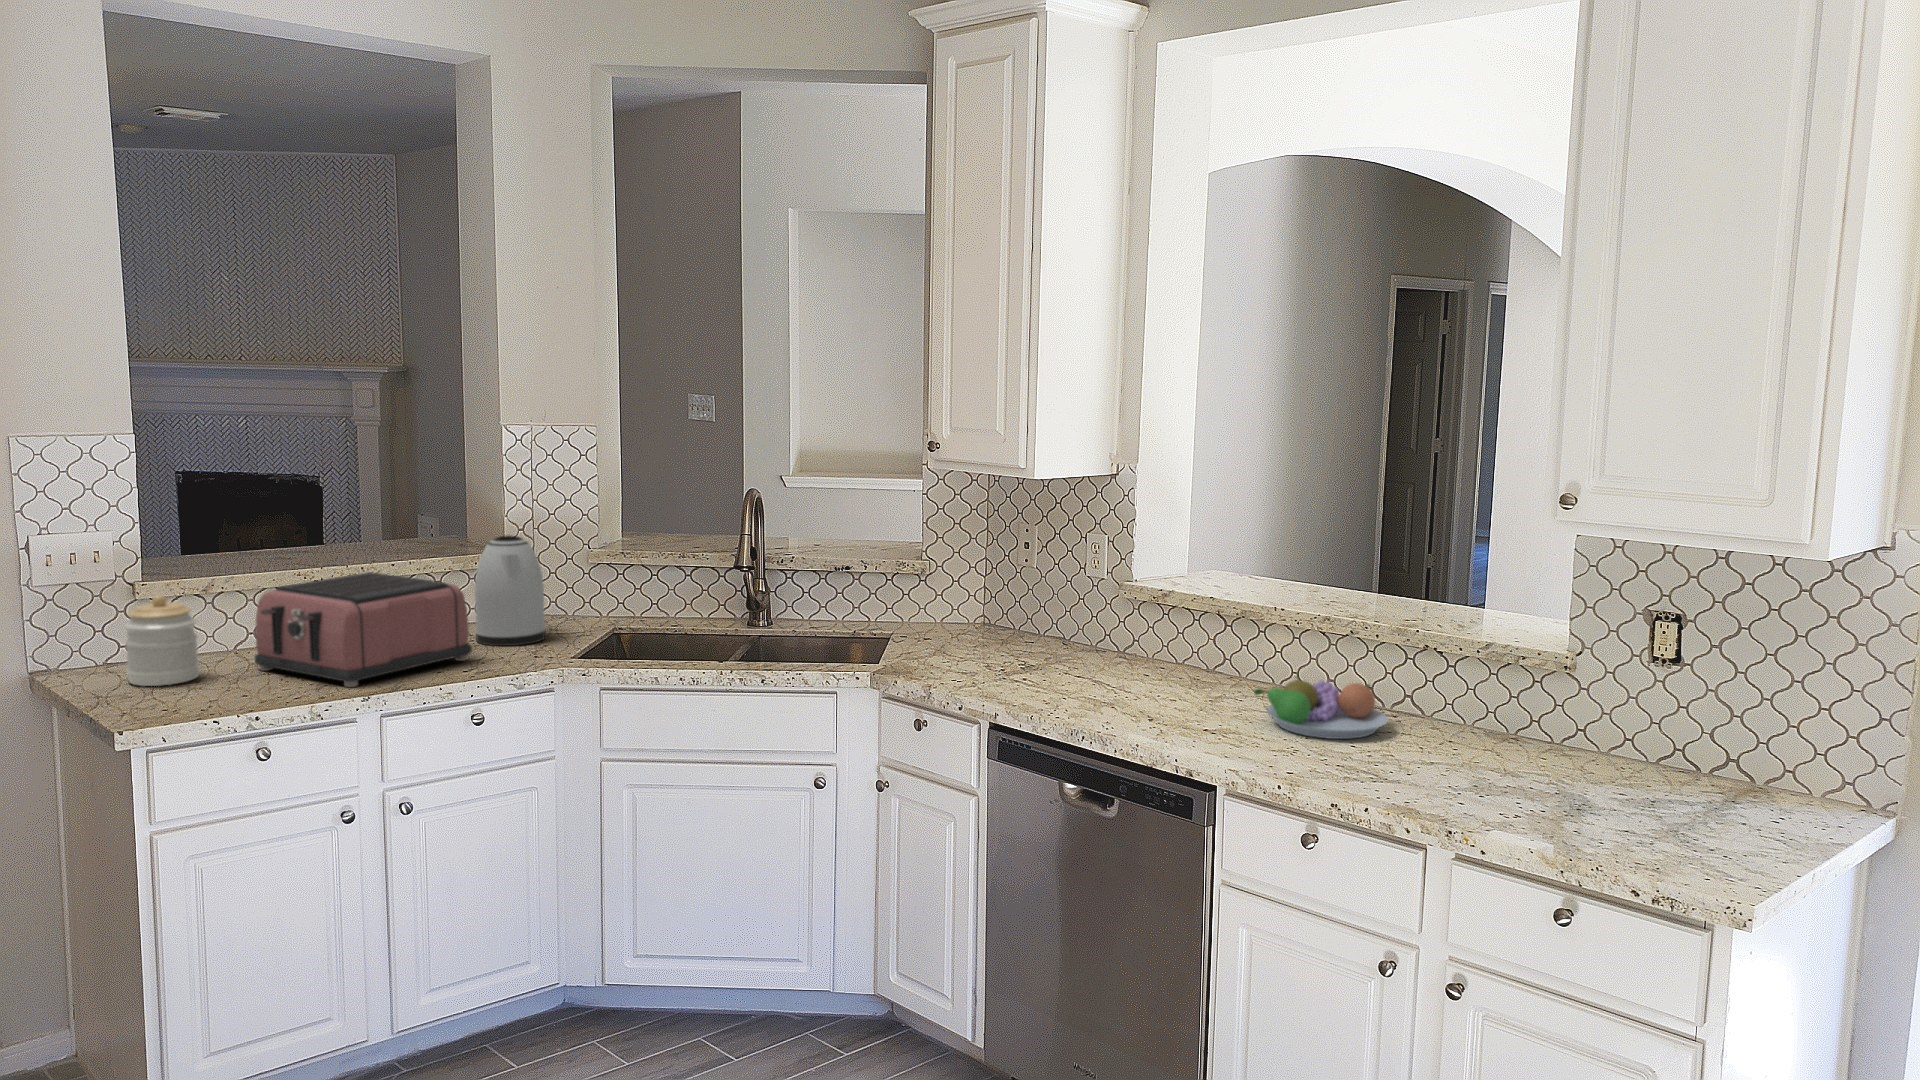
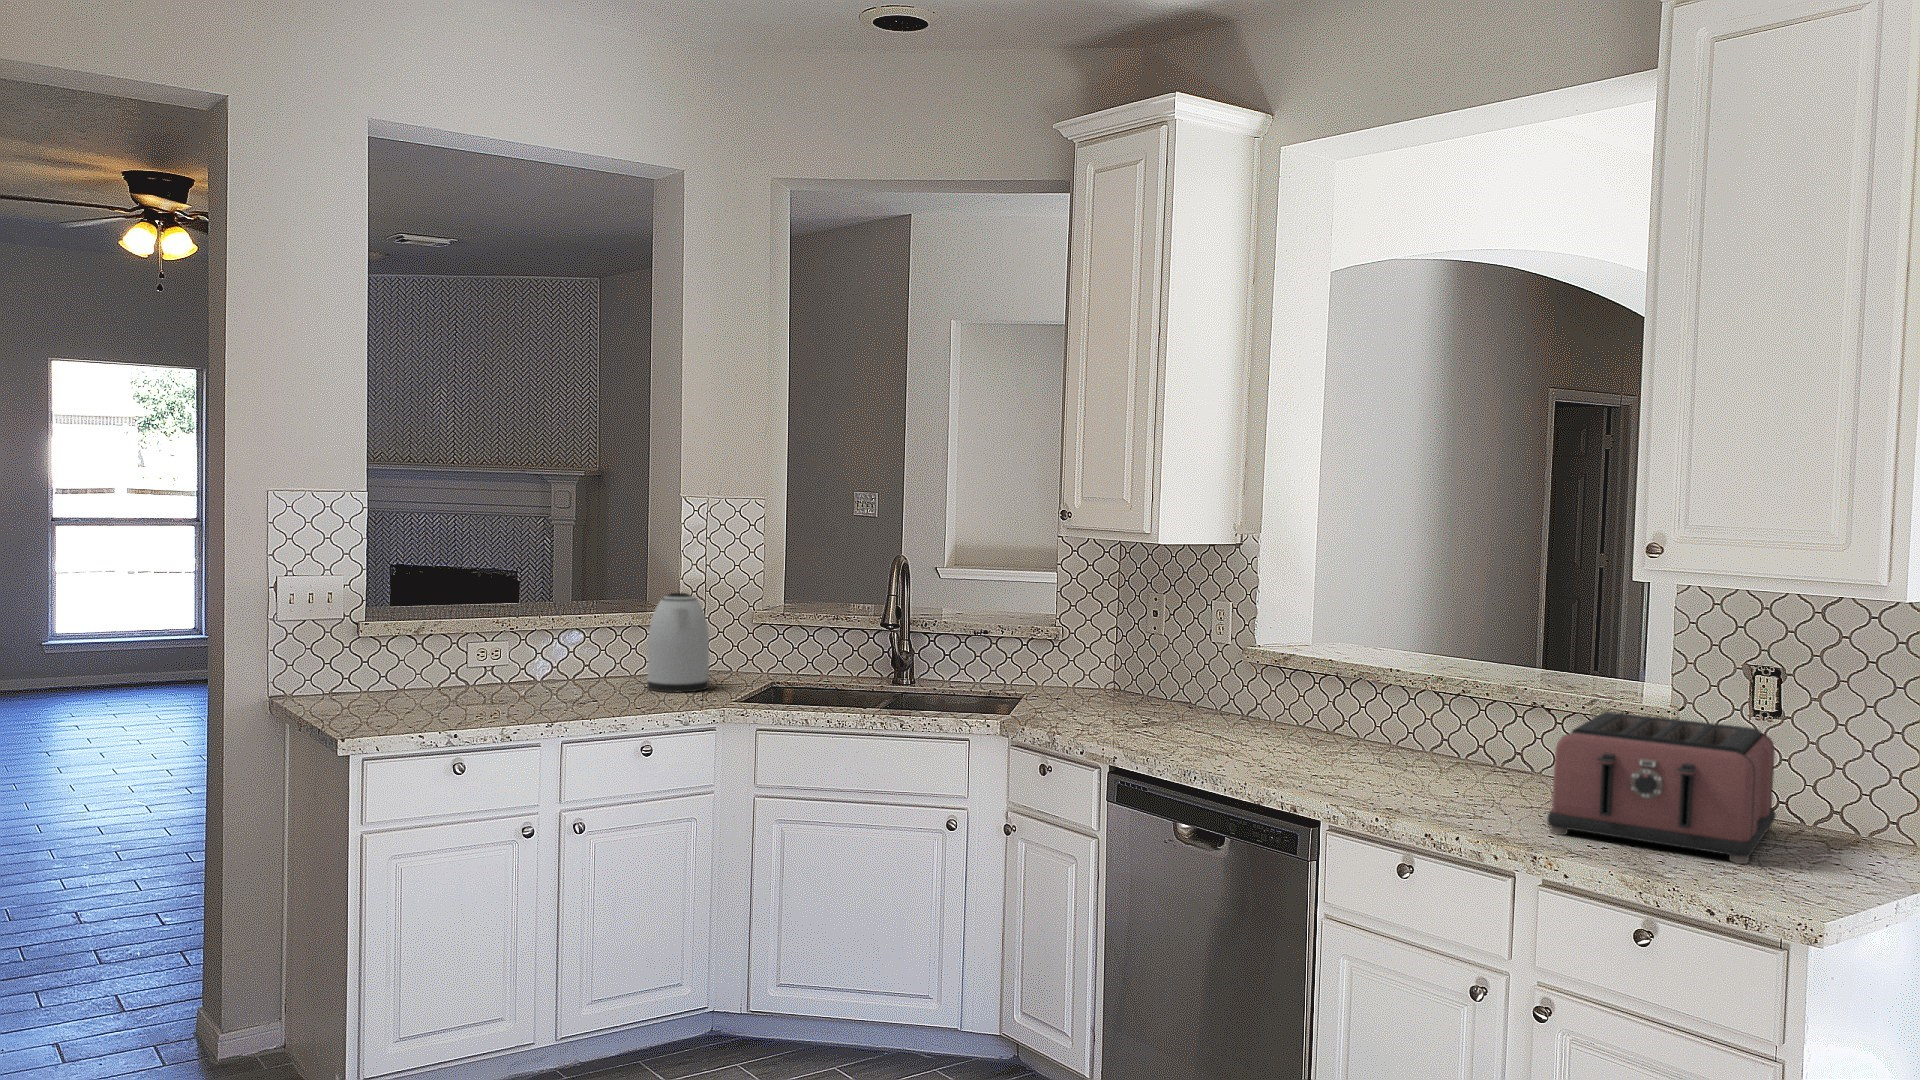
toaster: present [254,572,472,687] -> present [1547,712,1776,864]
jar: present [124,595,199,686] -> none [349,629,410,708]
fruit bowl: present [1254,674,1388,739] -> none [1362,724,1494,787]

